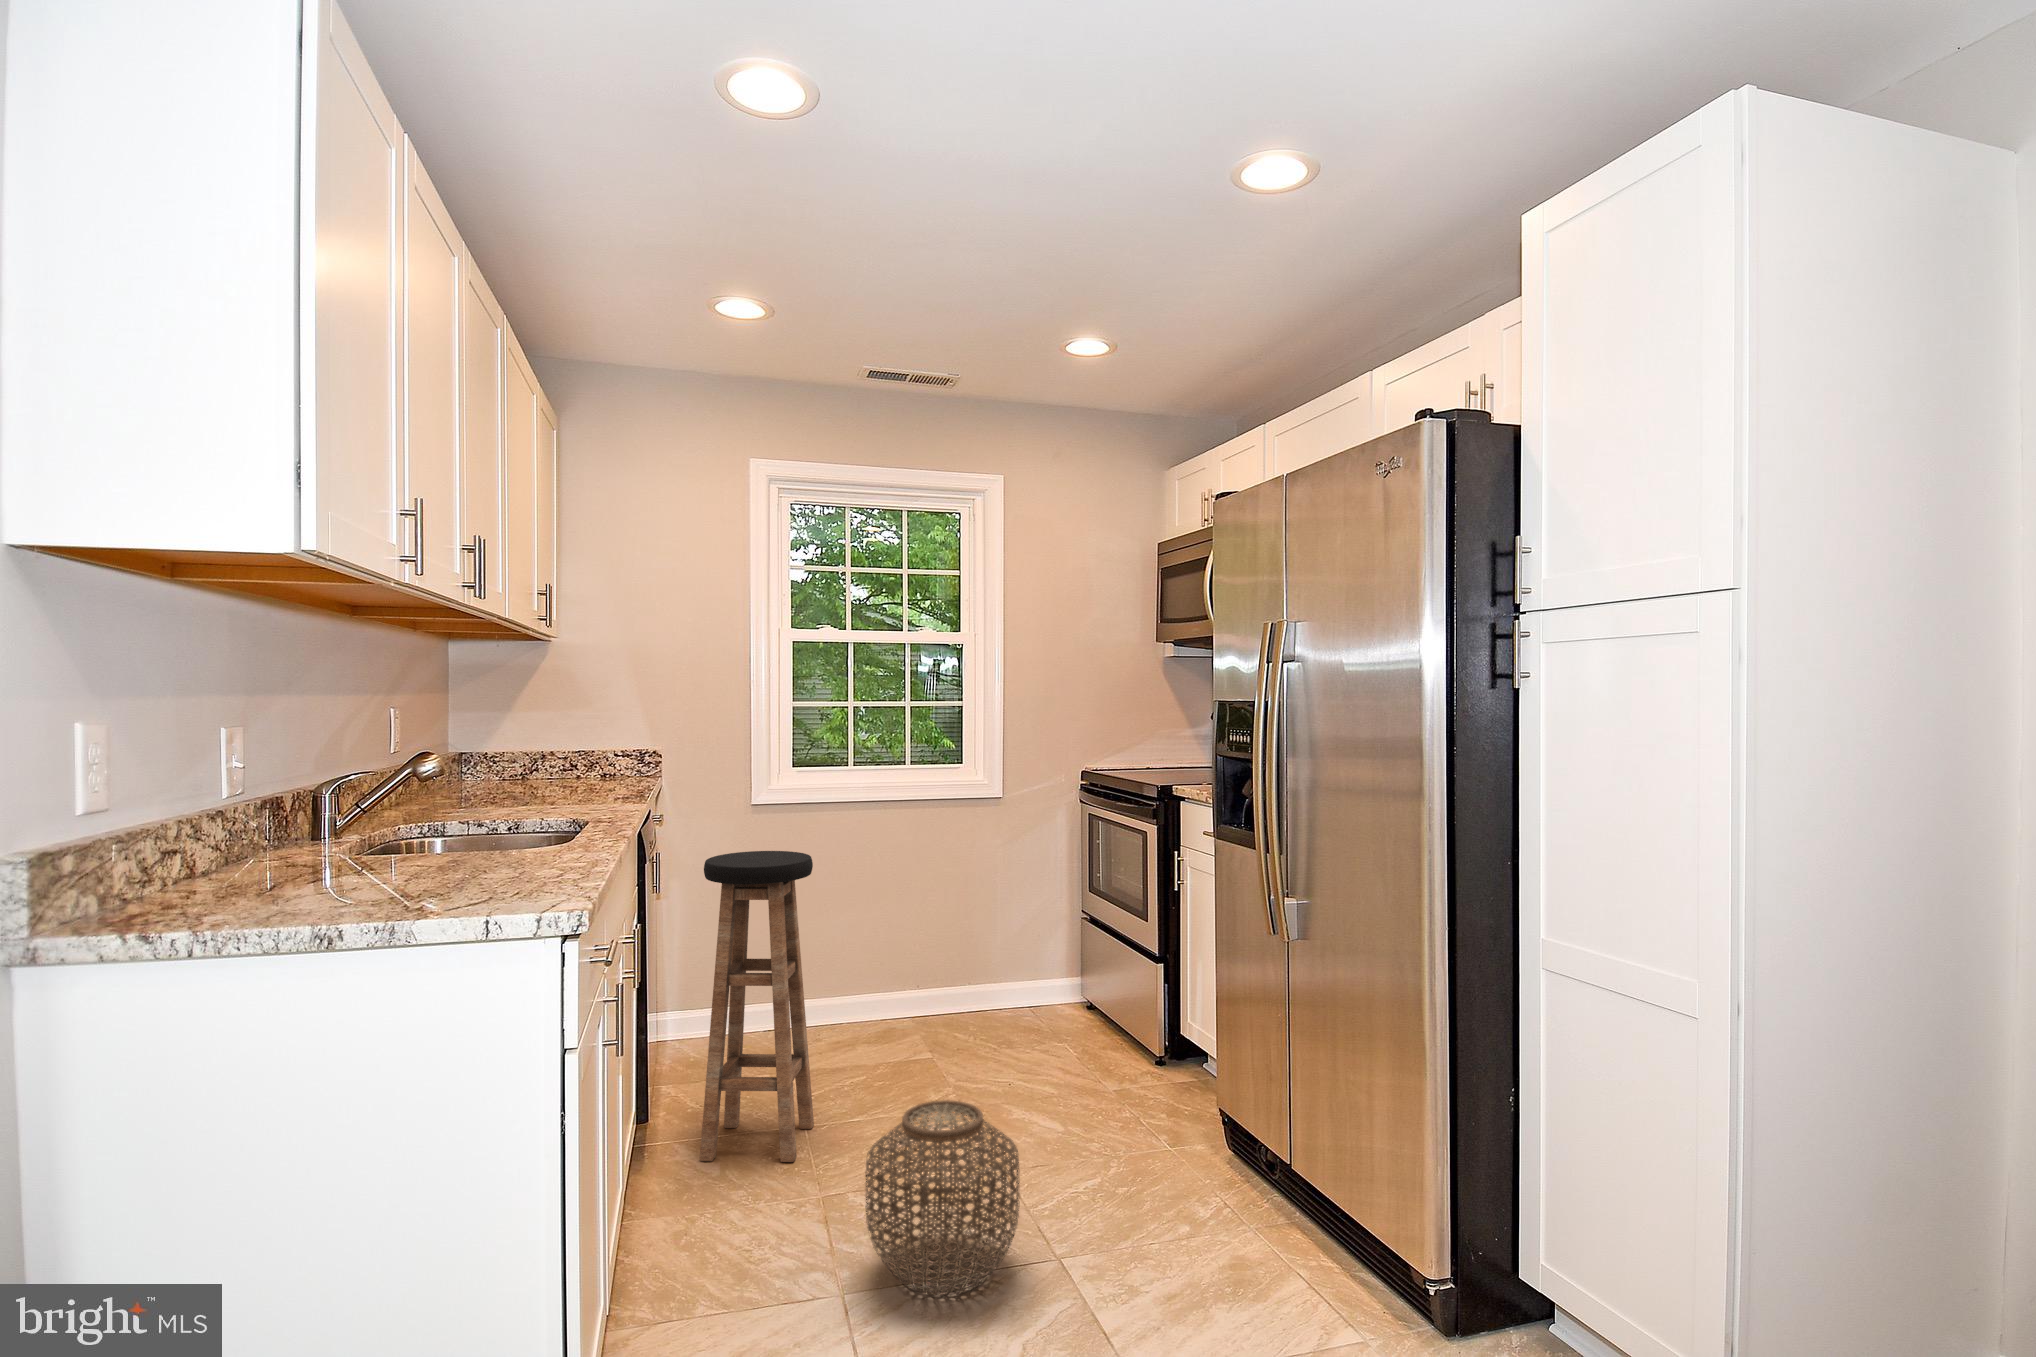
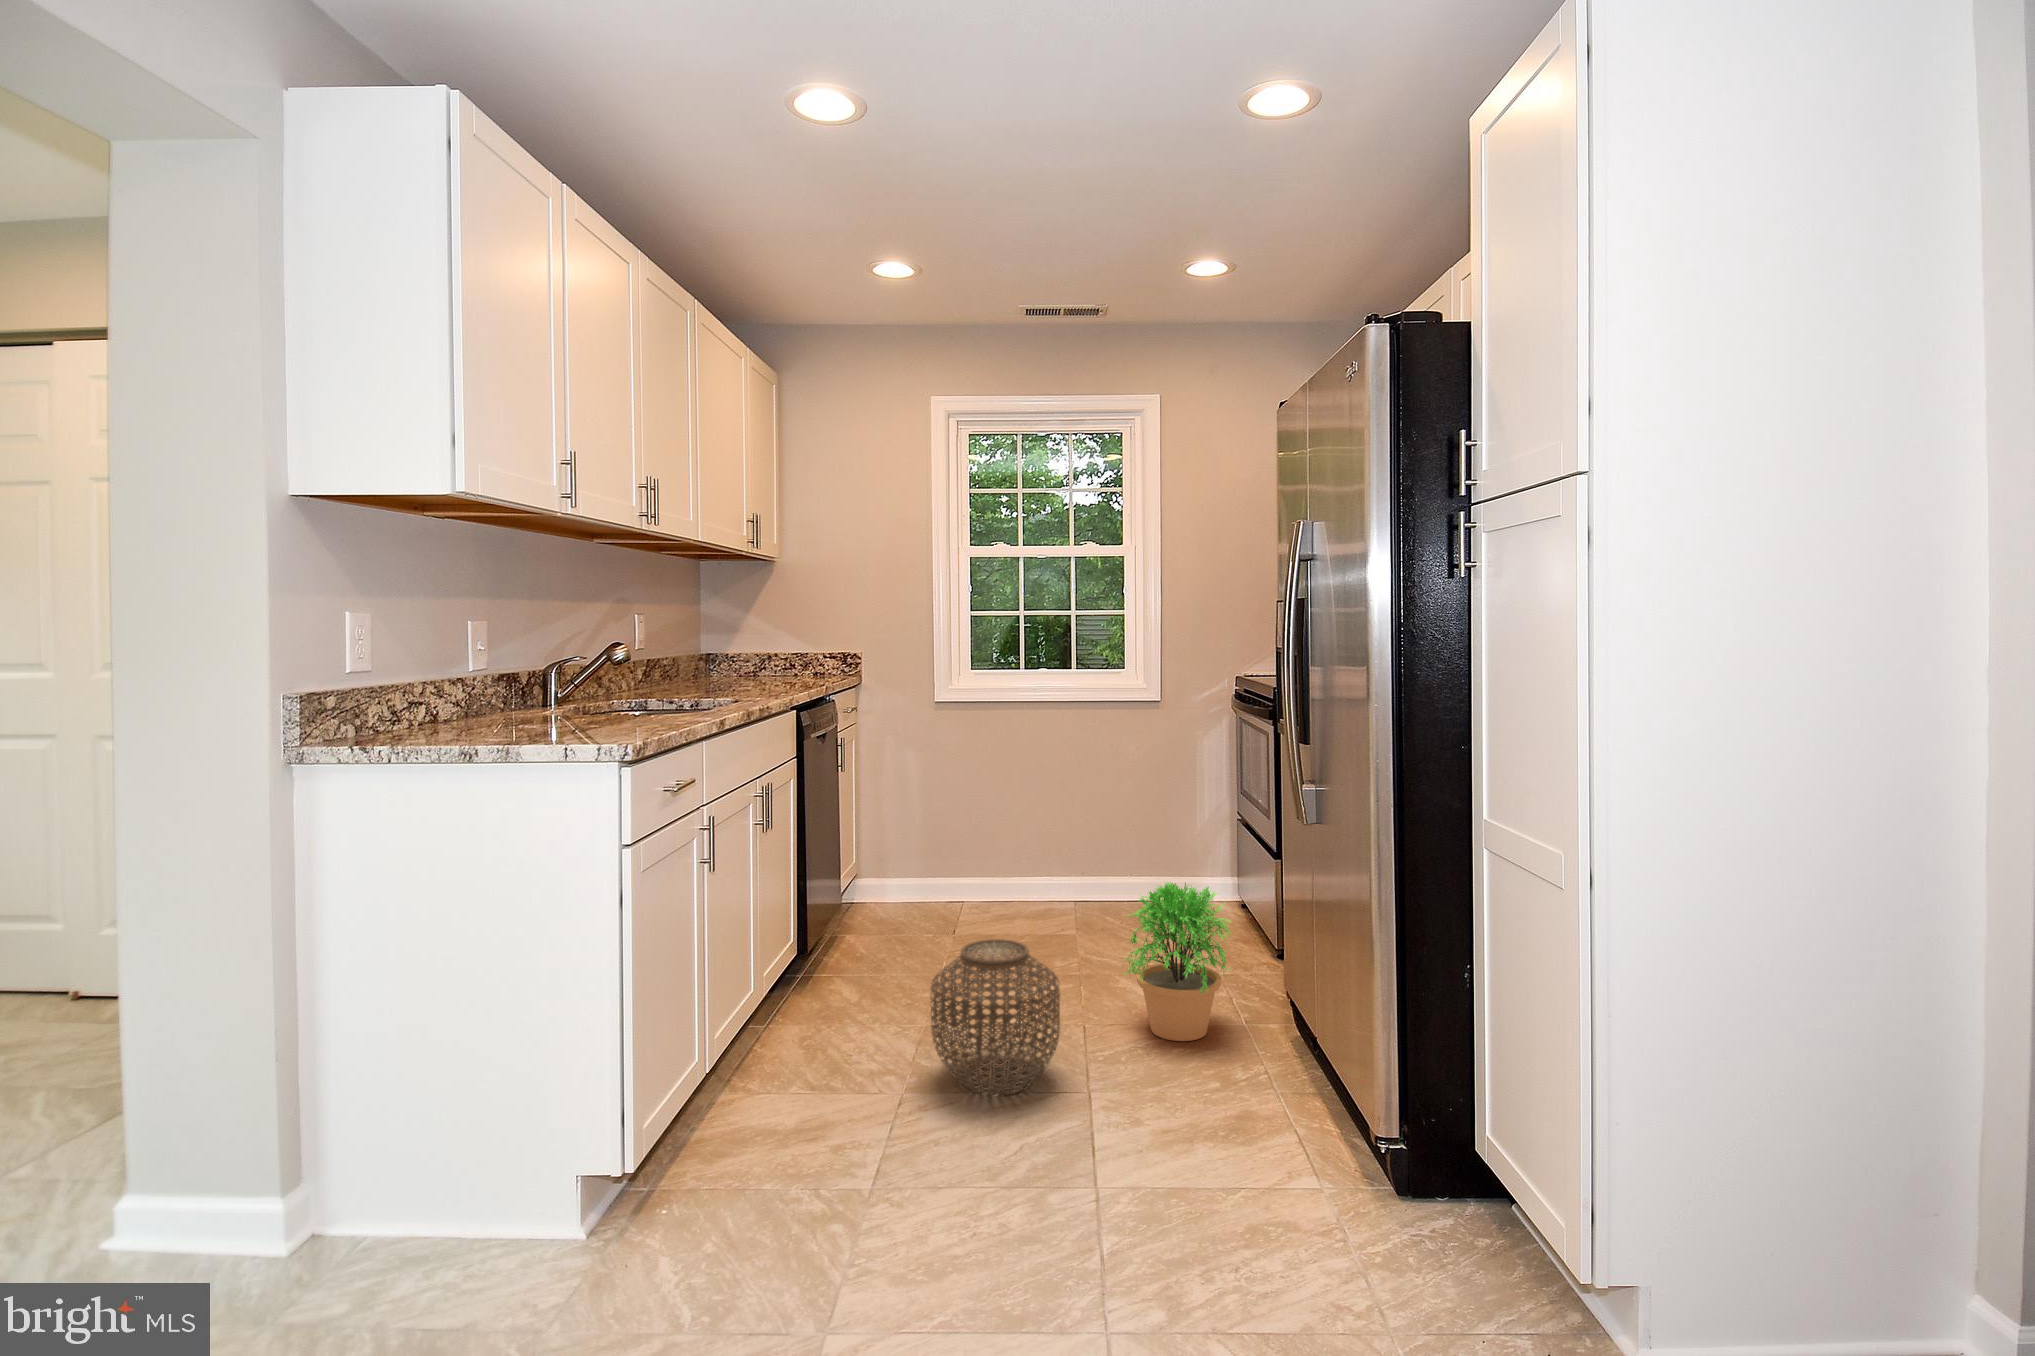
bar stool: present [700,851,814,1162] -> none [851,734,952,989]
potted plant: none [1045,1010,1177,1193] -> present [1124,882,1231,1041]

